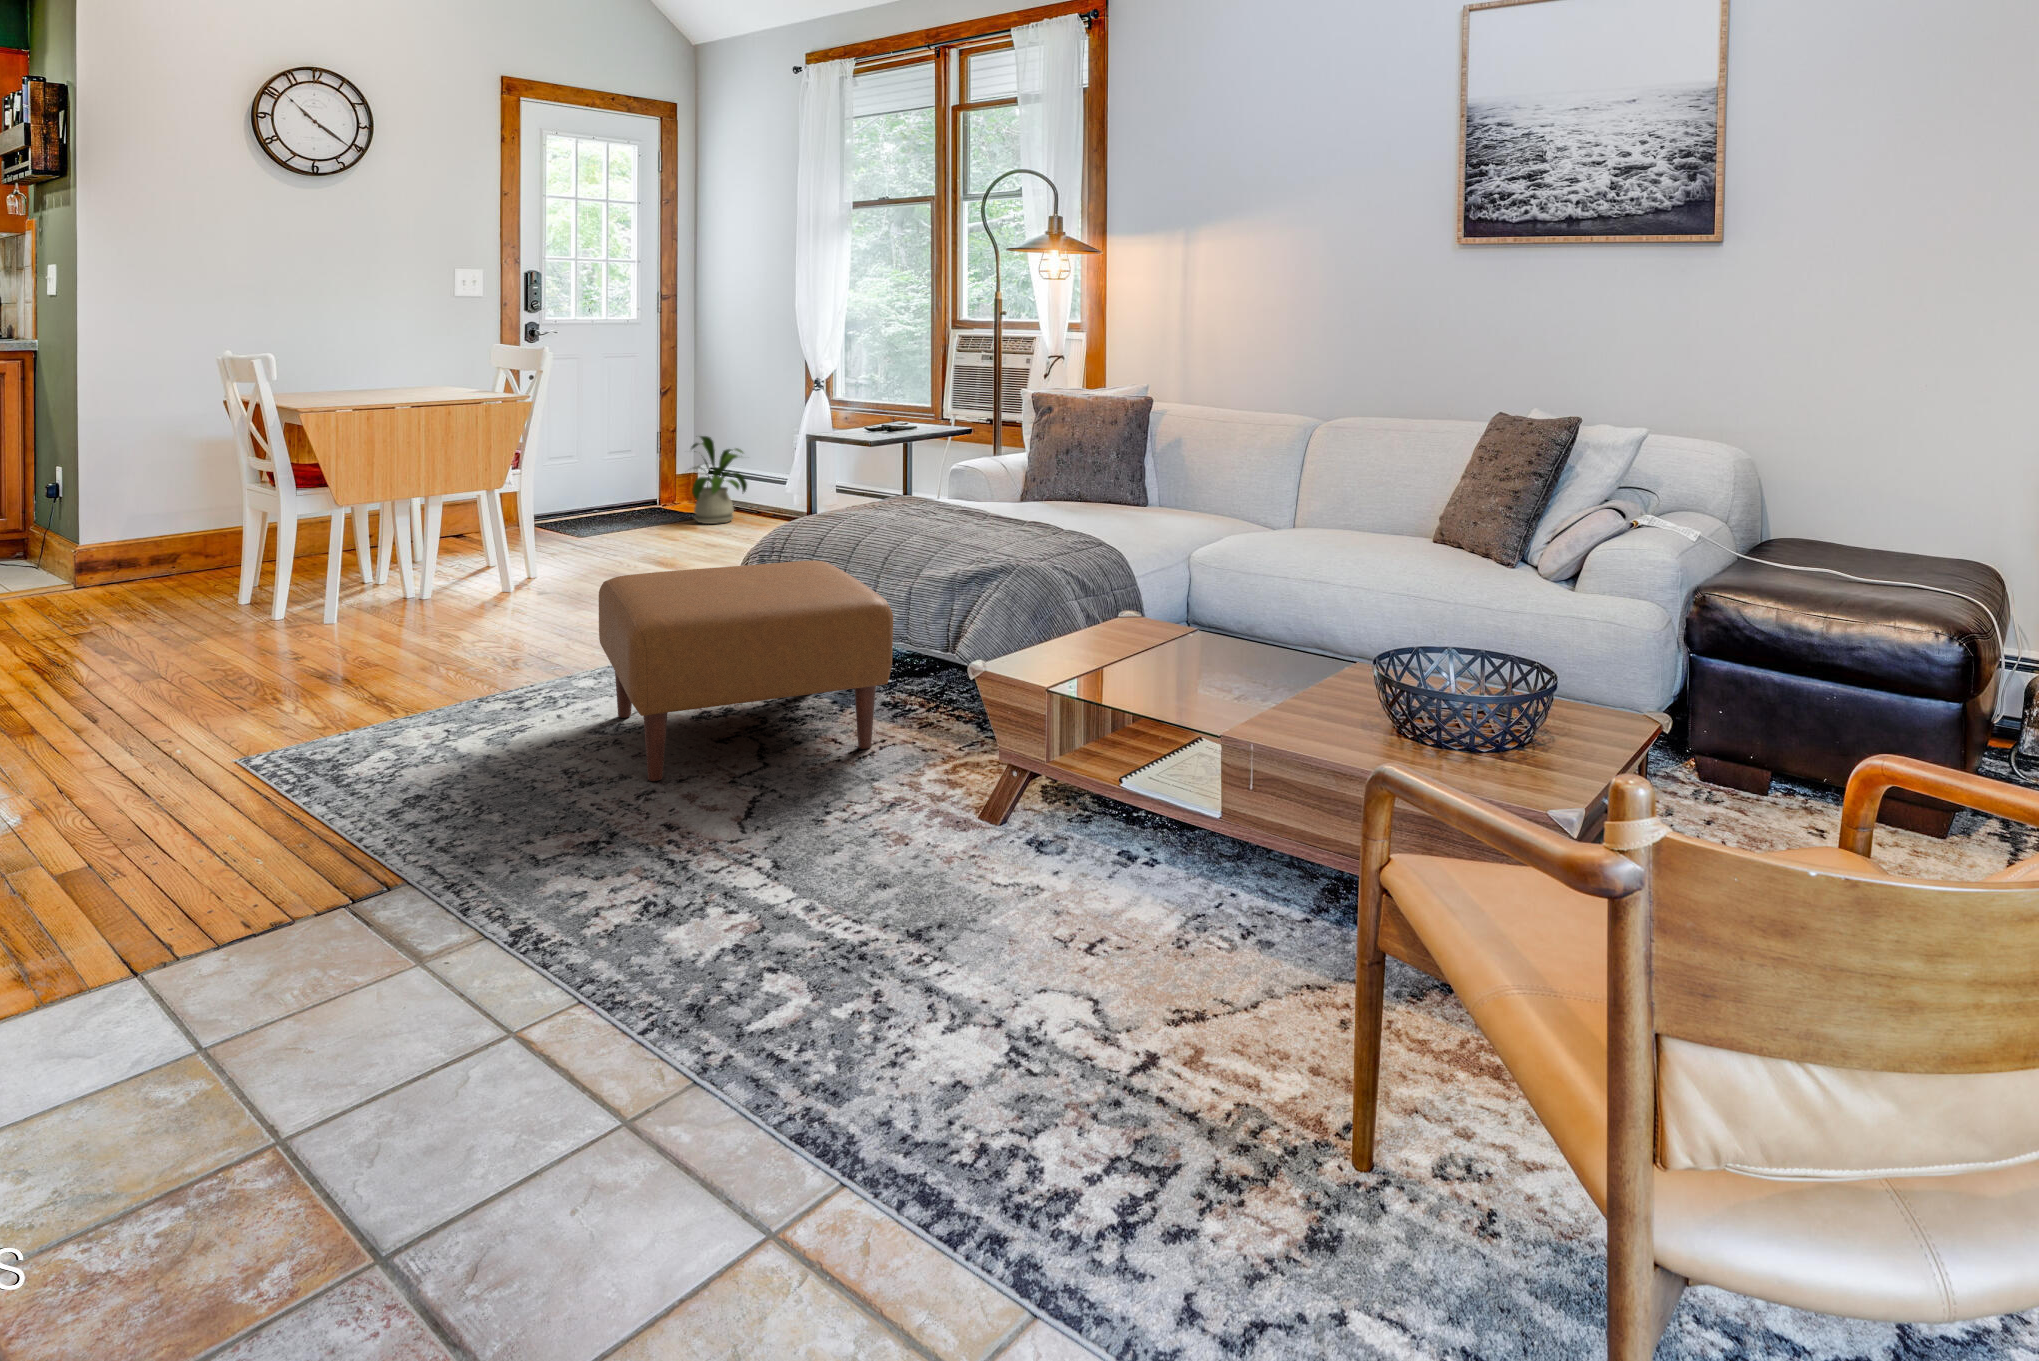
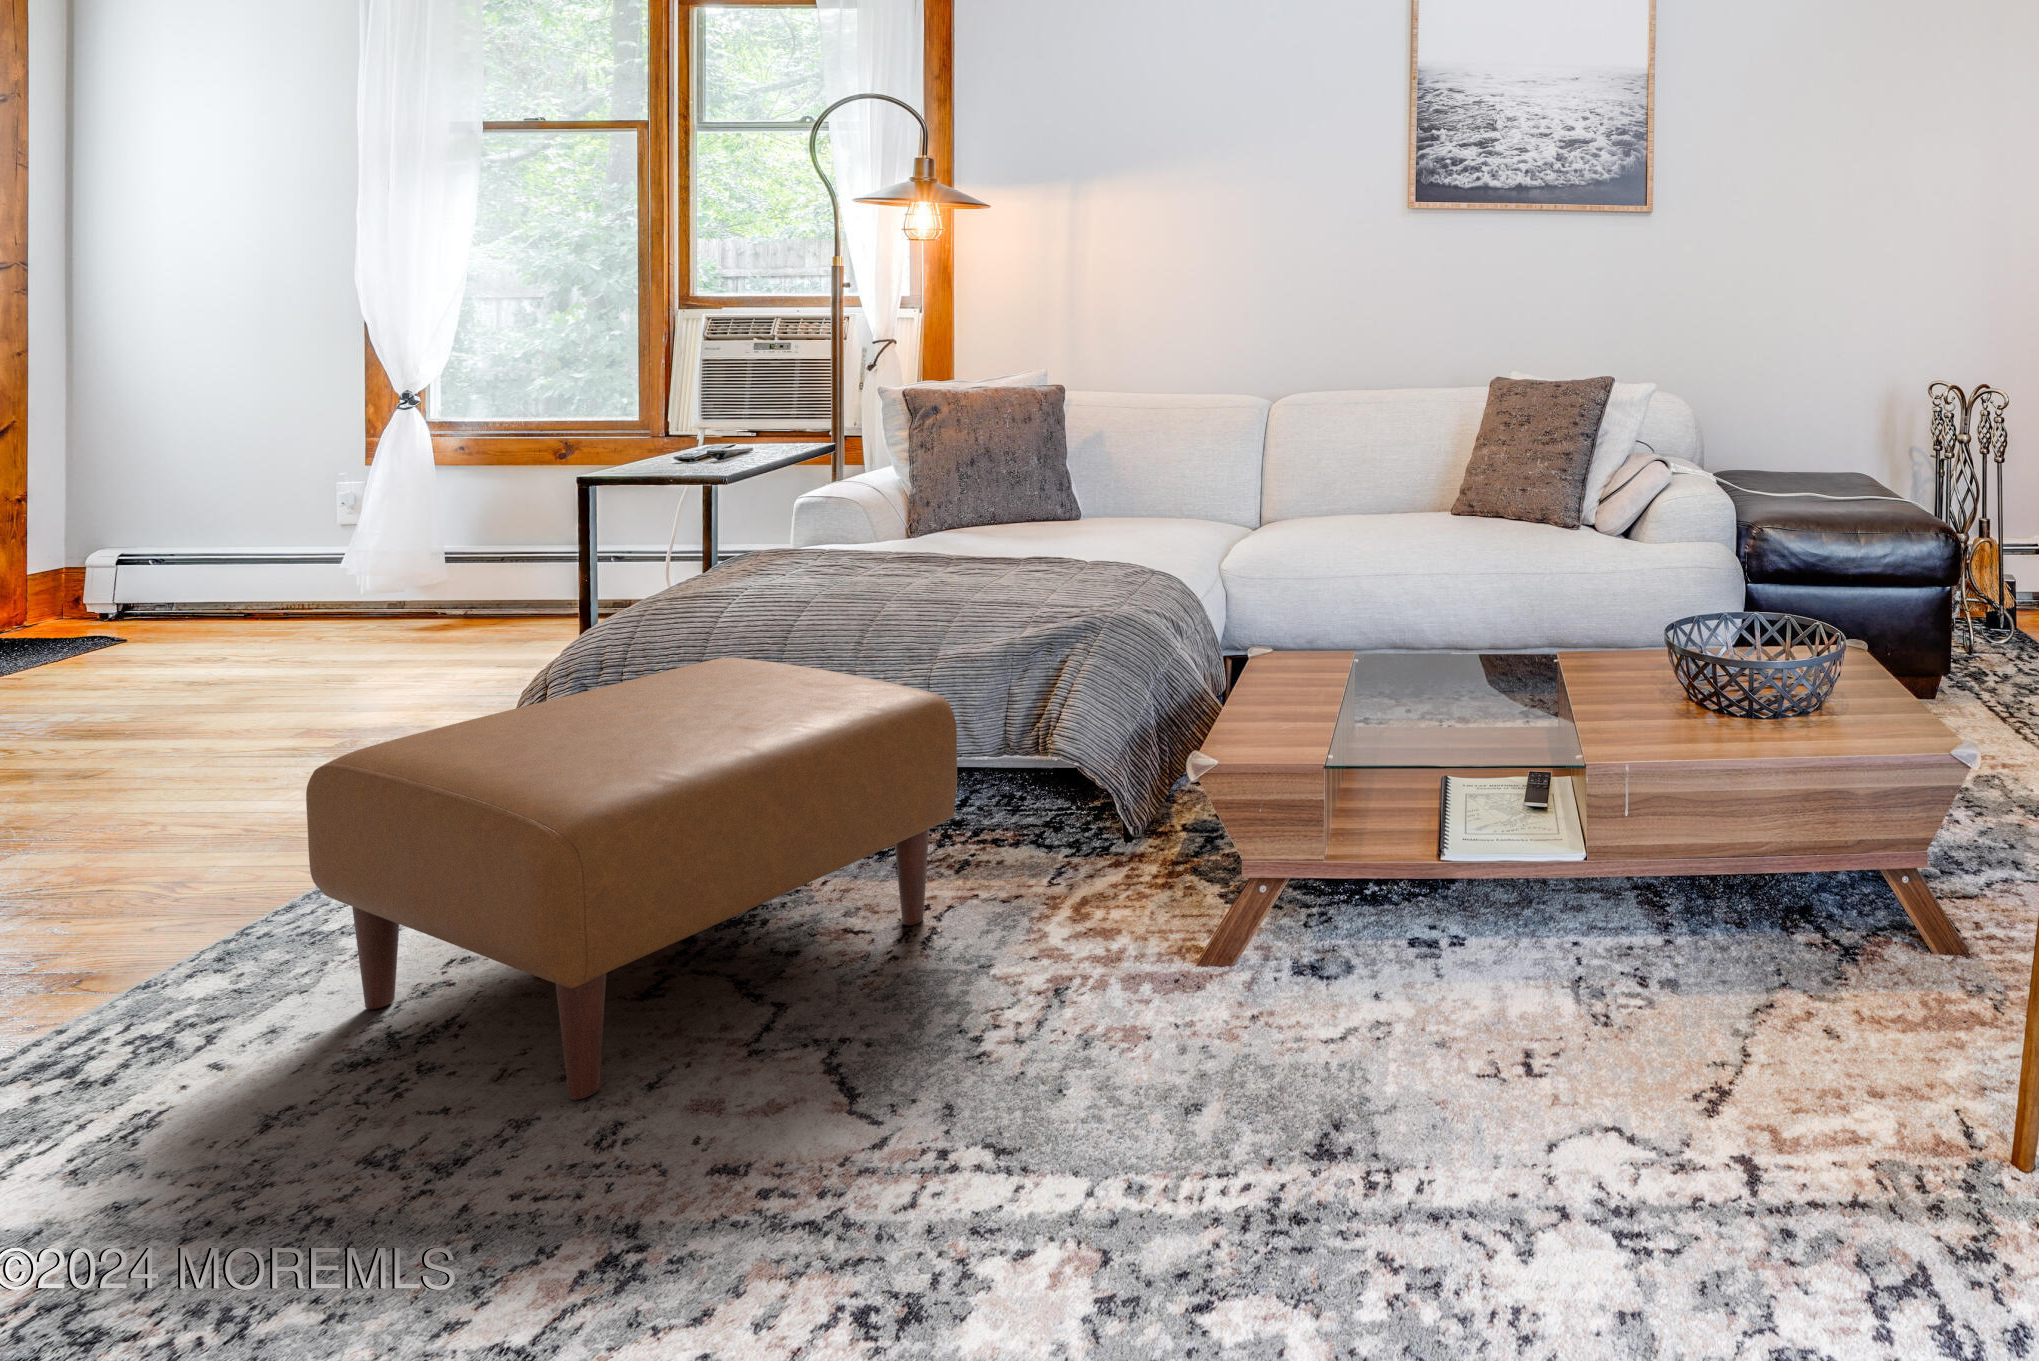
house plant: present [691,436,747,524] -> none [122,499,276,647]

